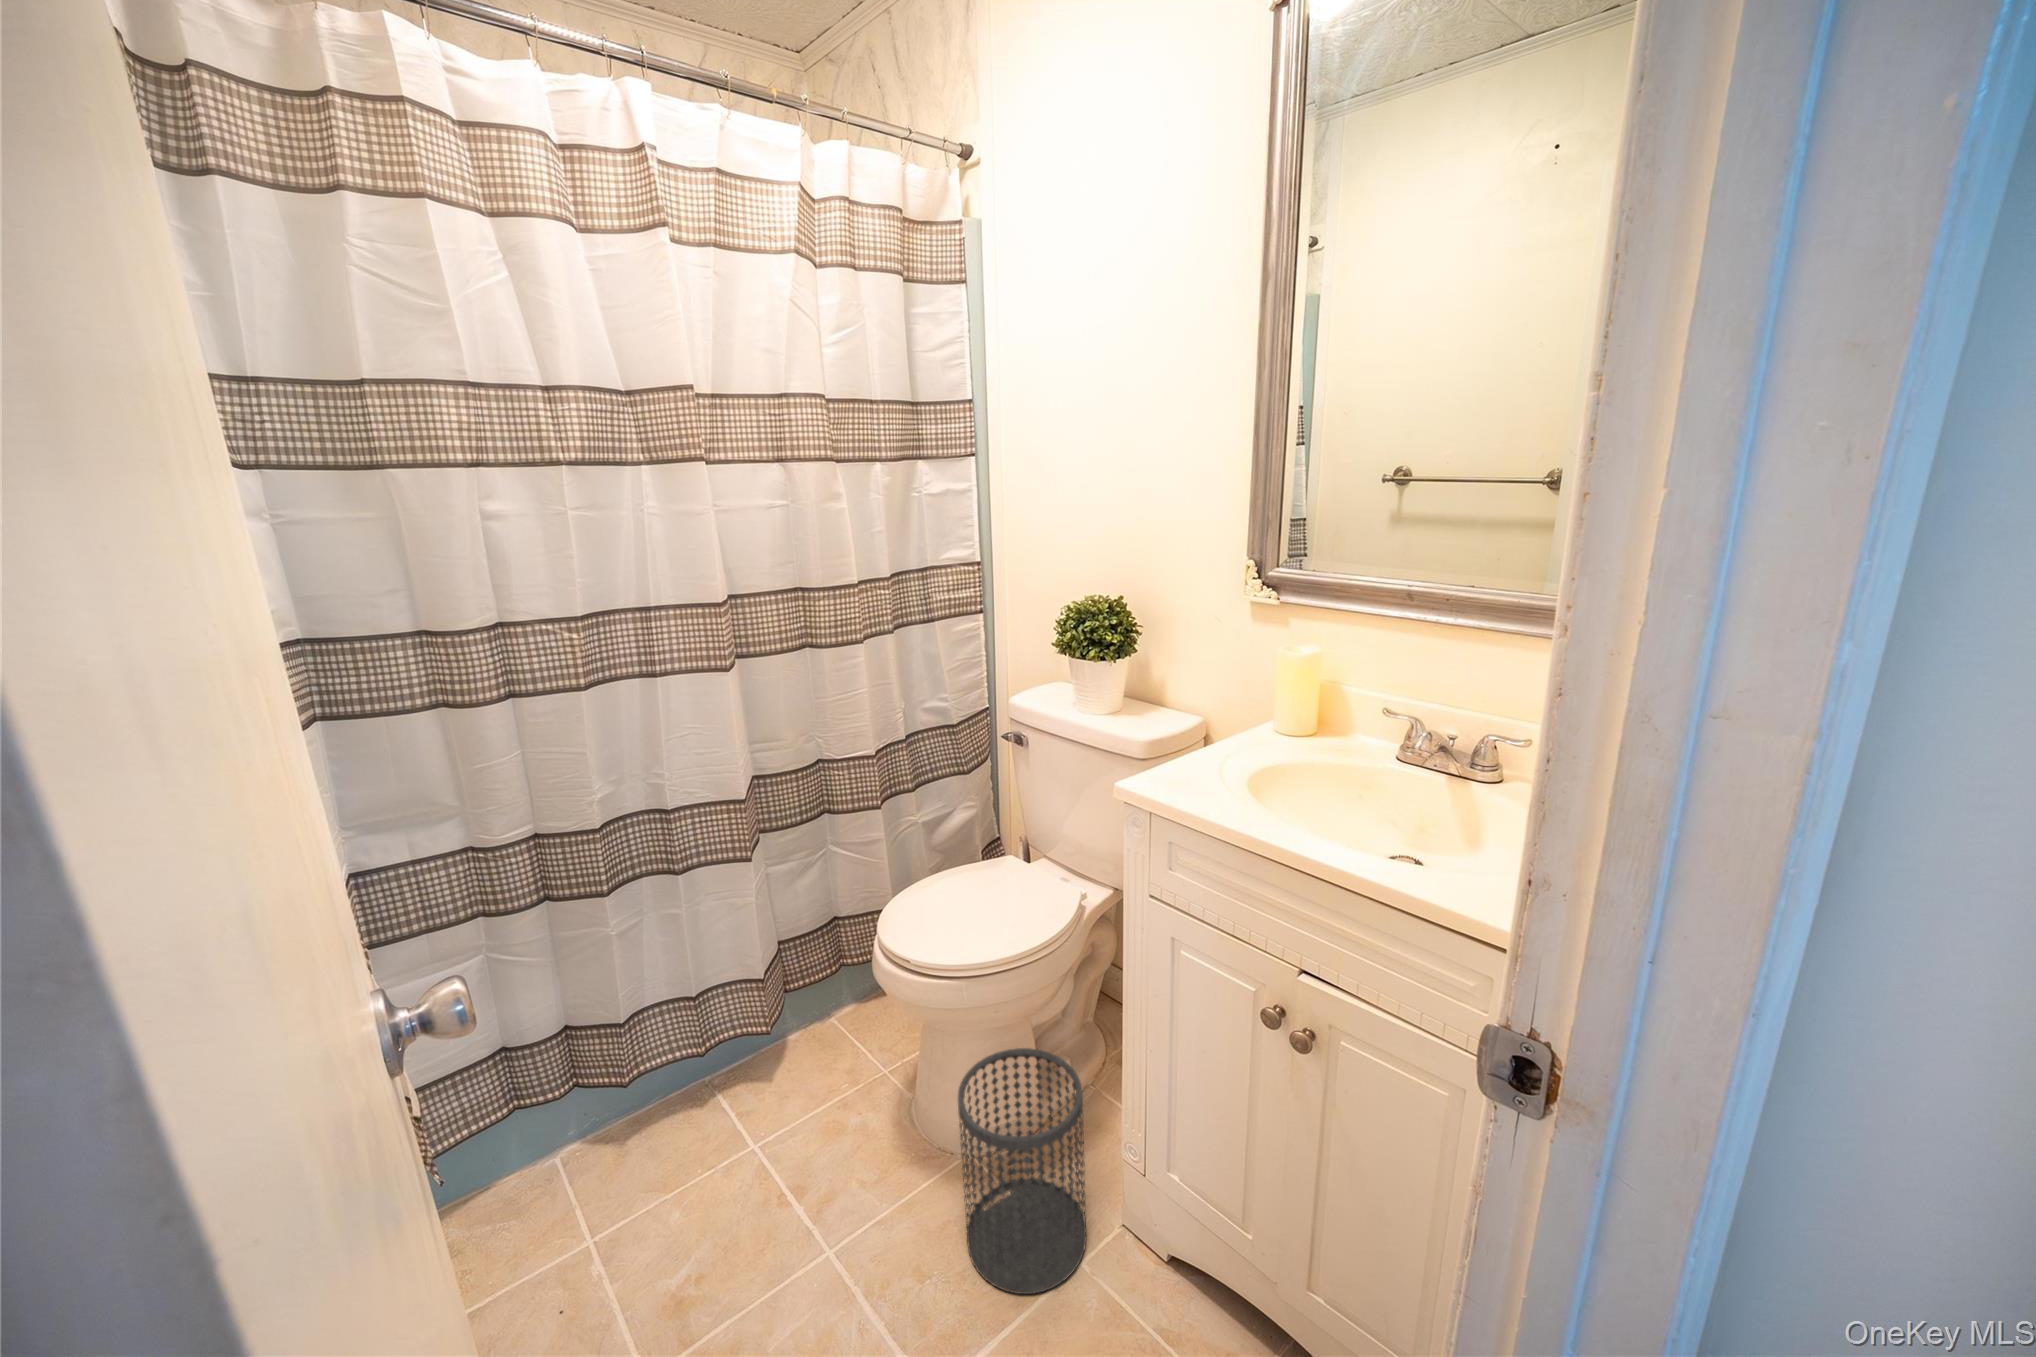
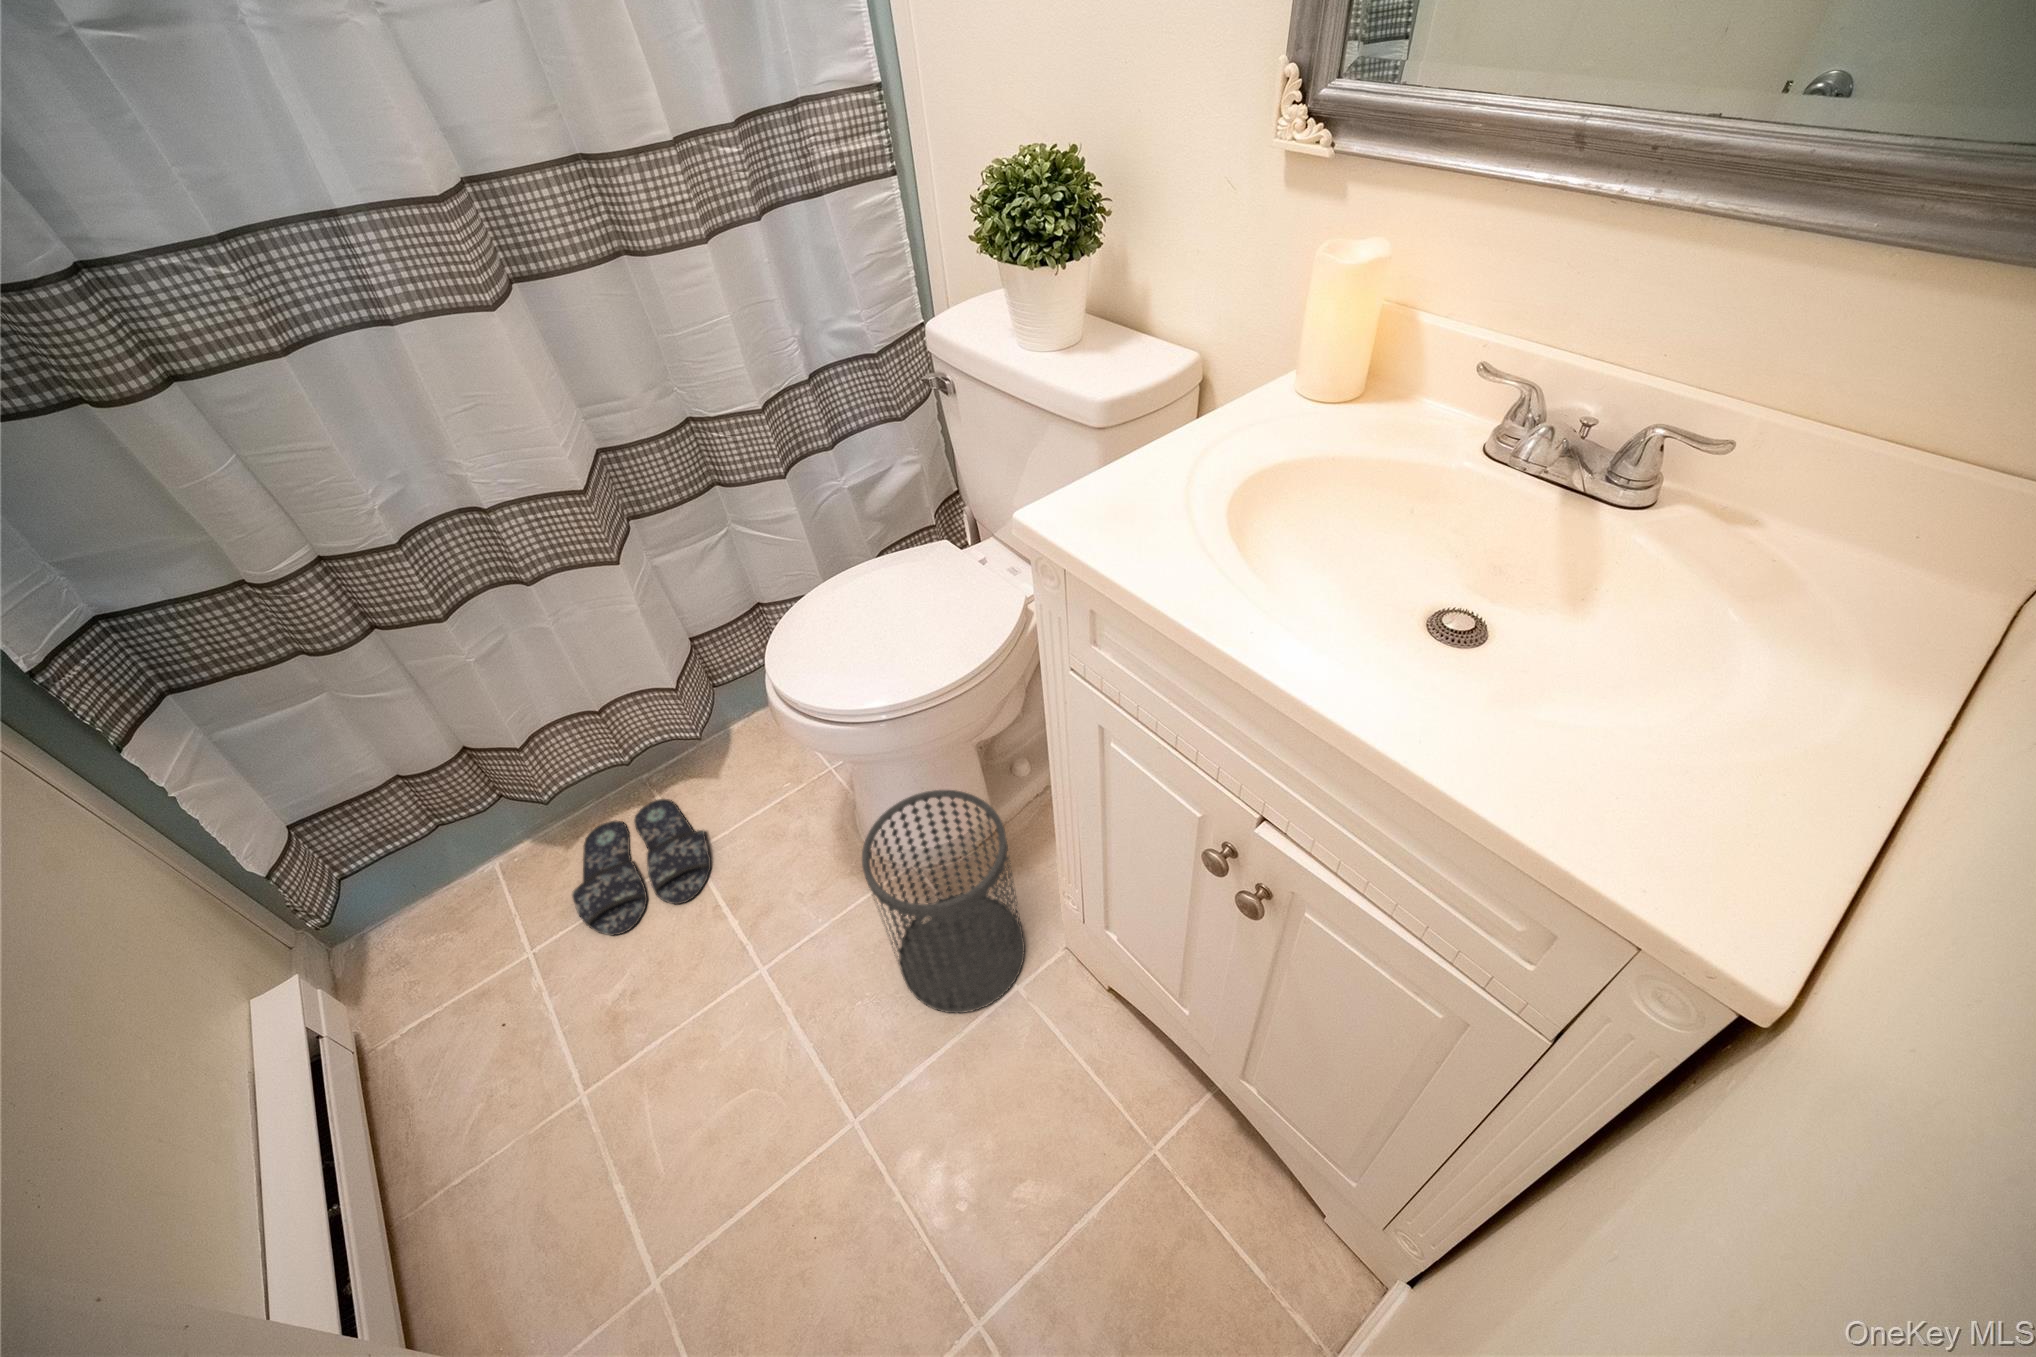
slippers: none [635,1100,774,1230] -> present [572,799,711,936]

